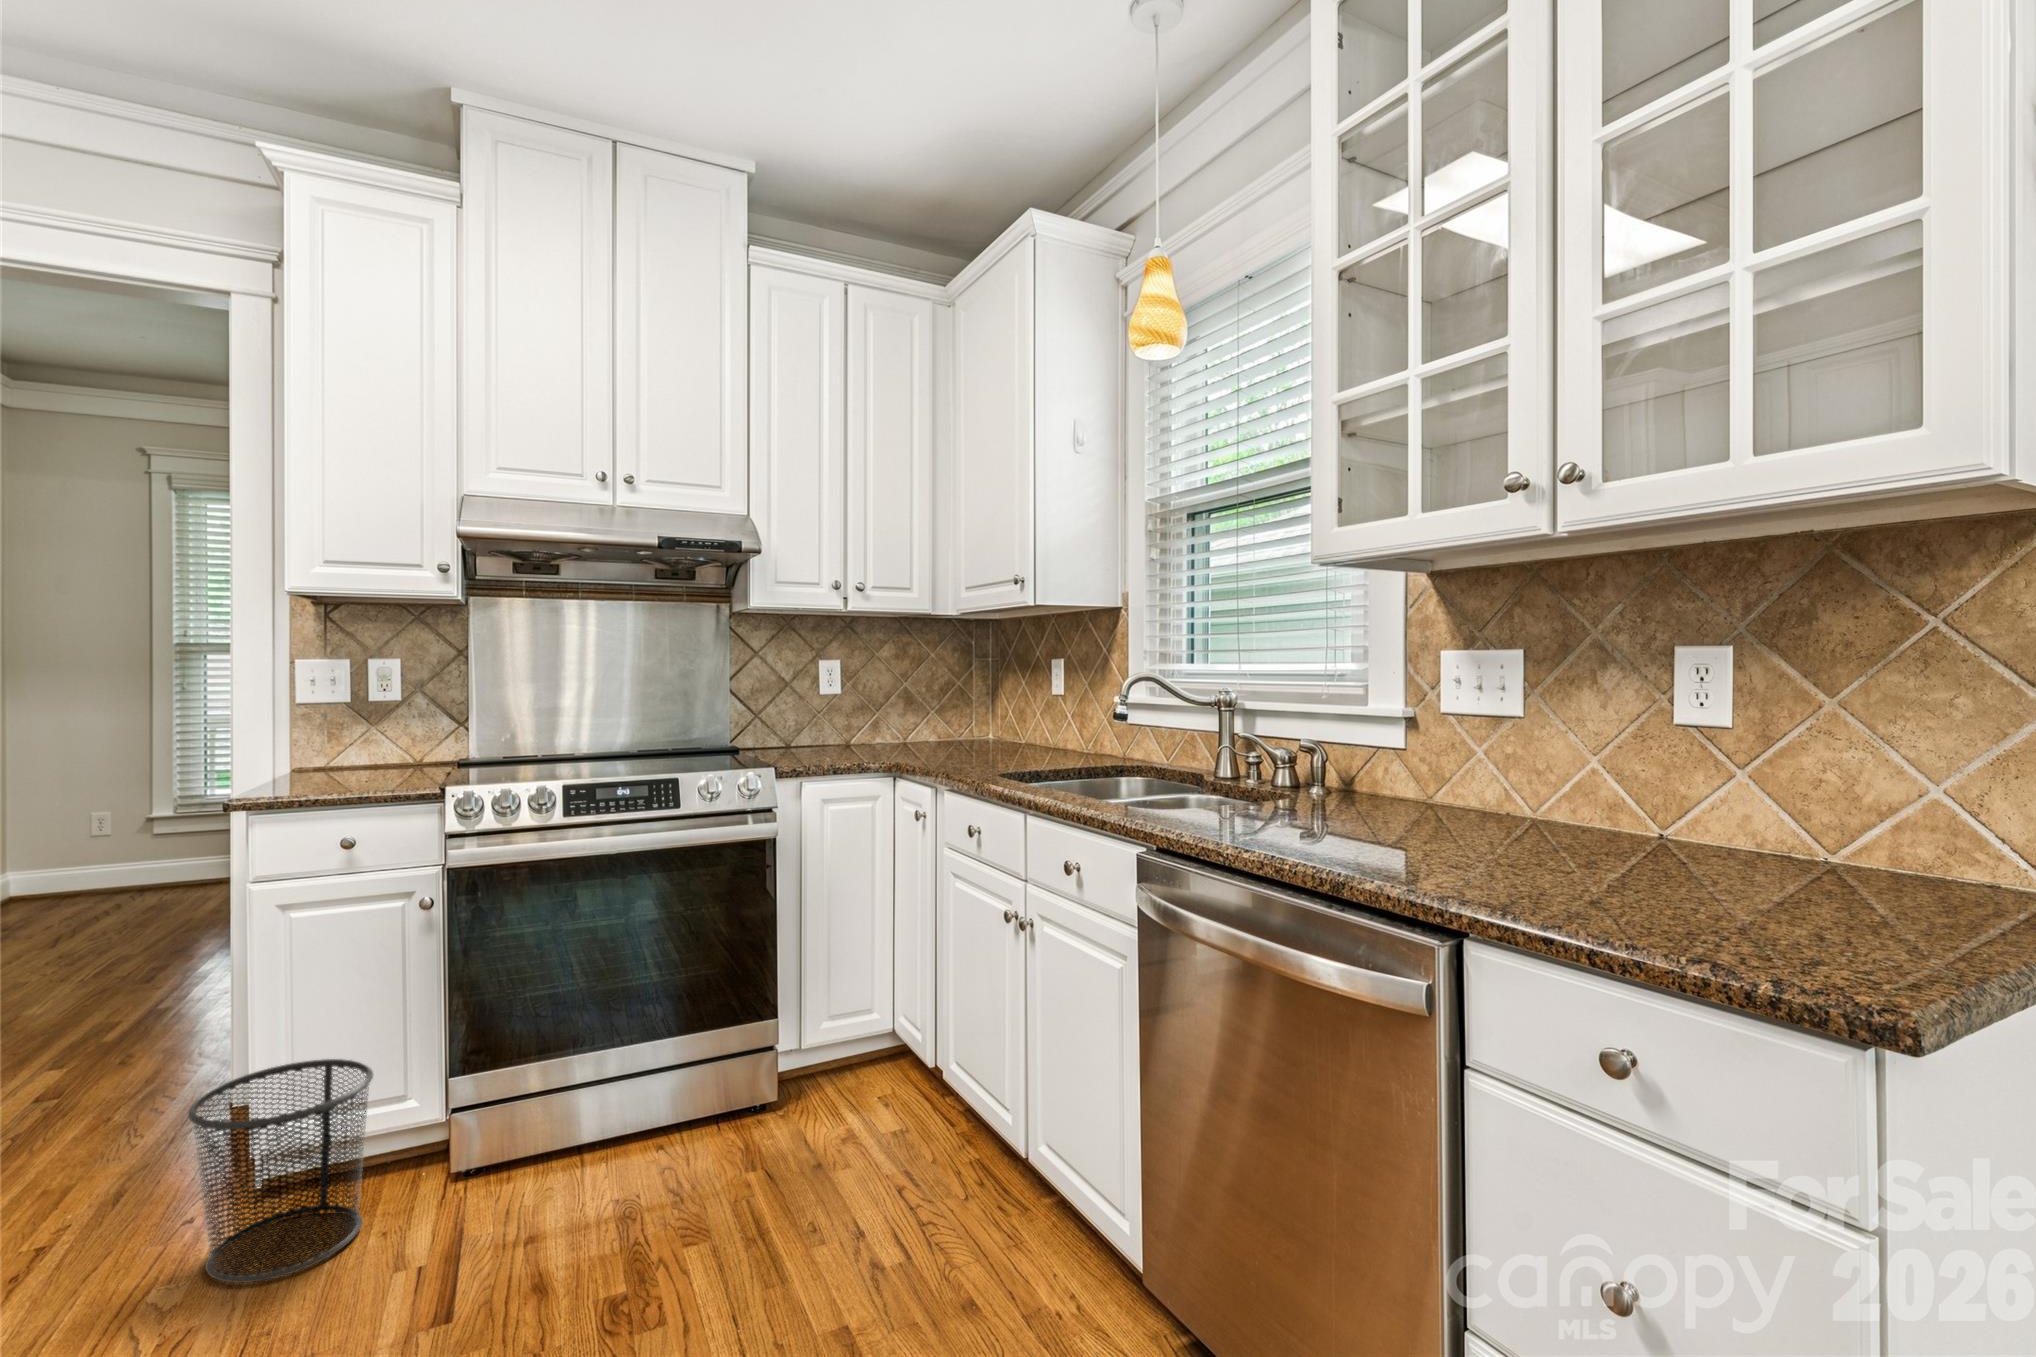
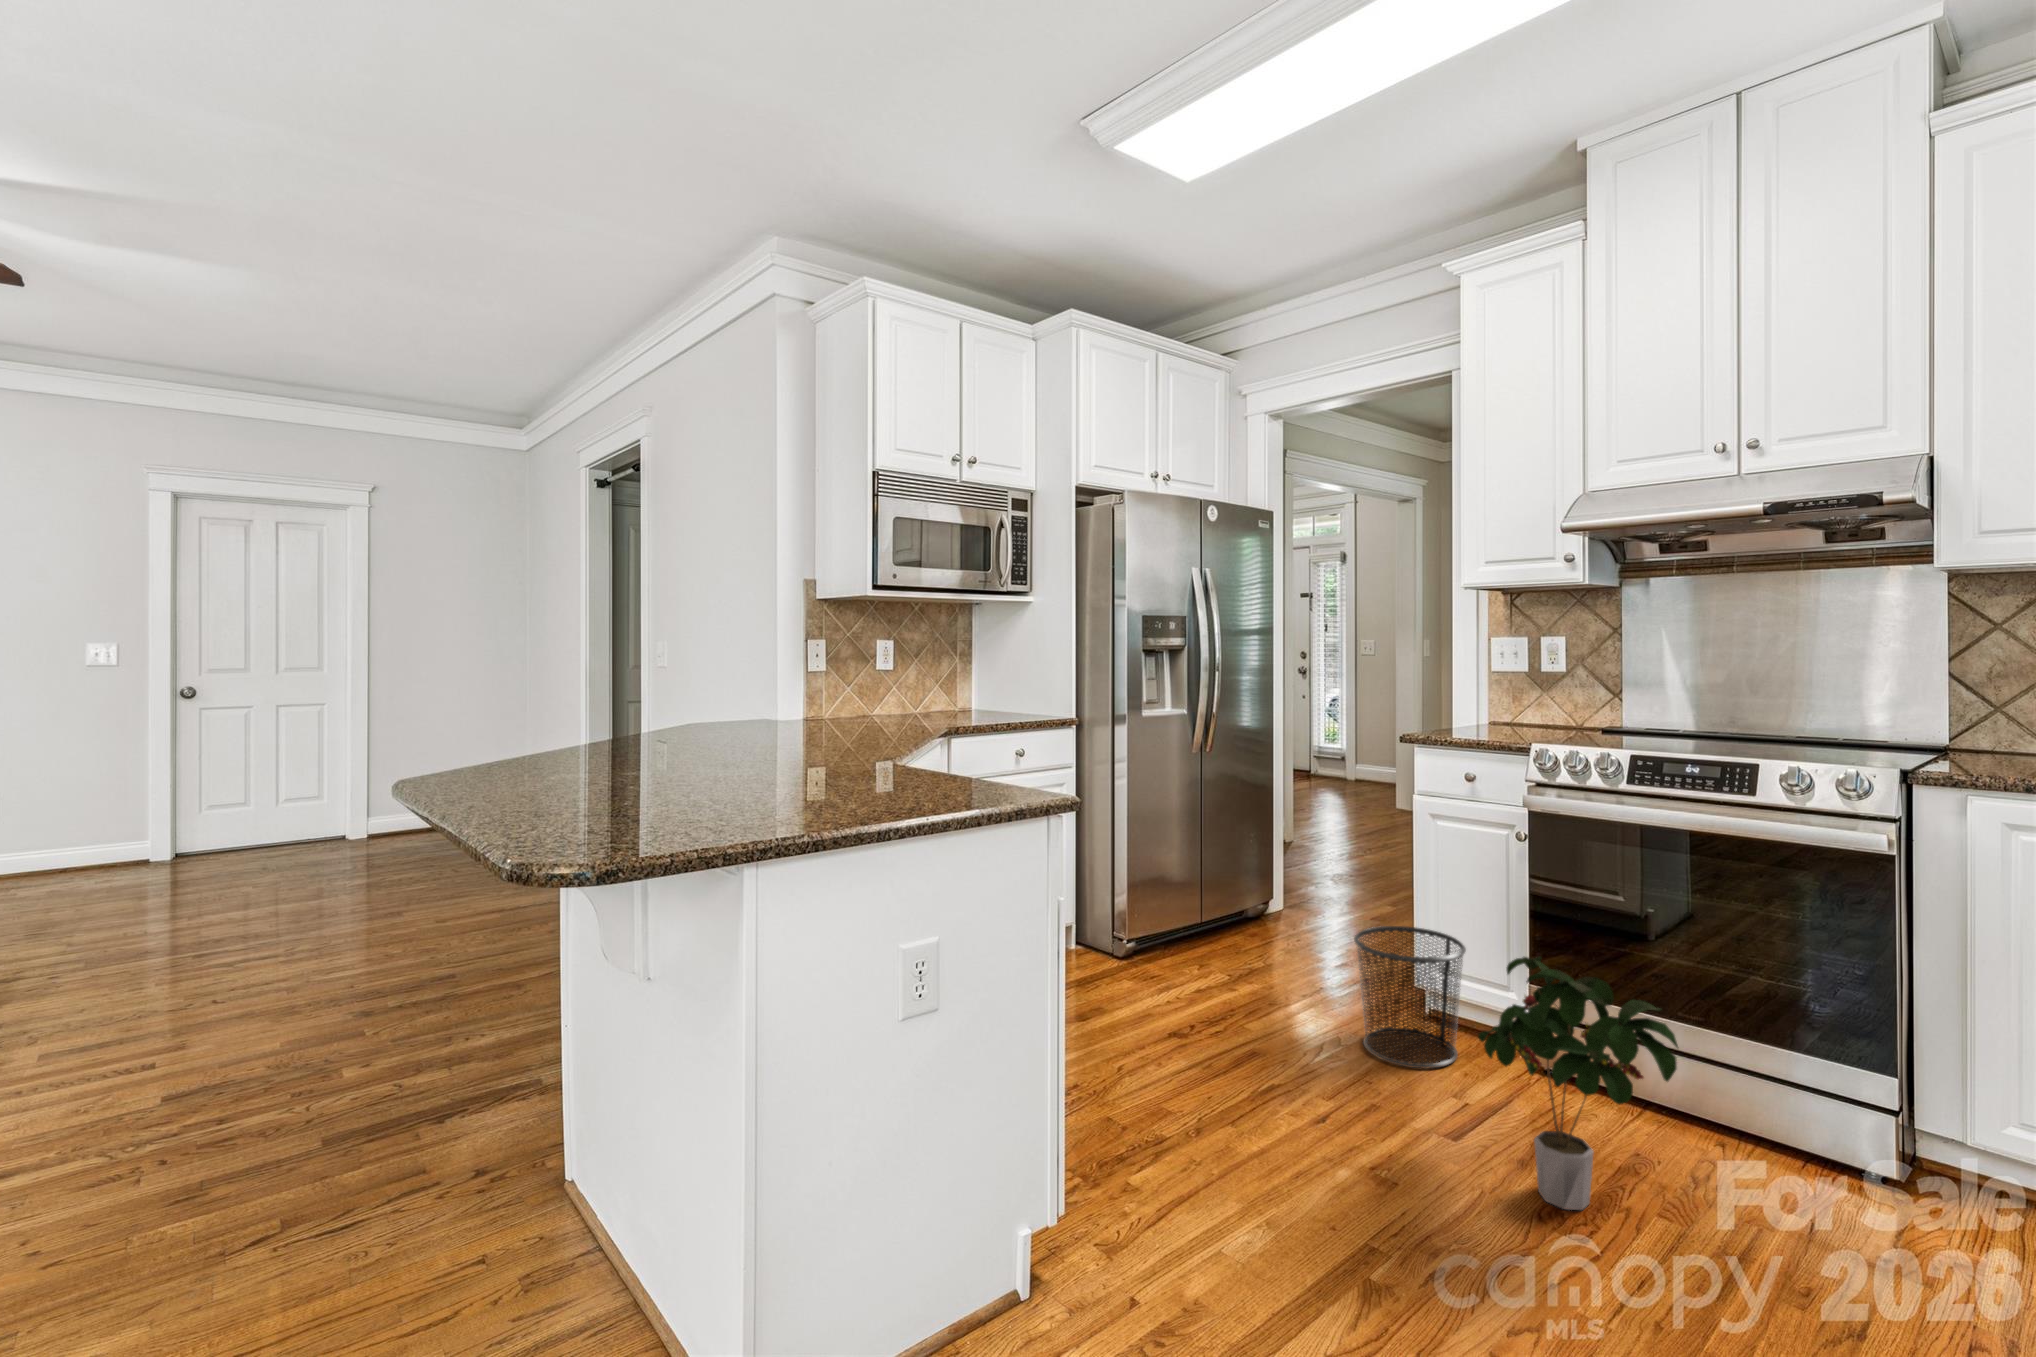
potted plant: none [475,1027,729,1310] -> present [1478,957,1678,1210]

